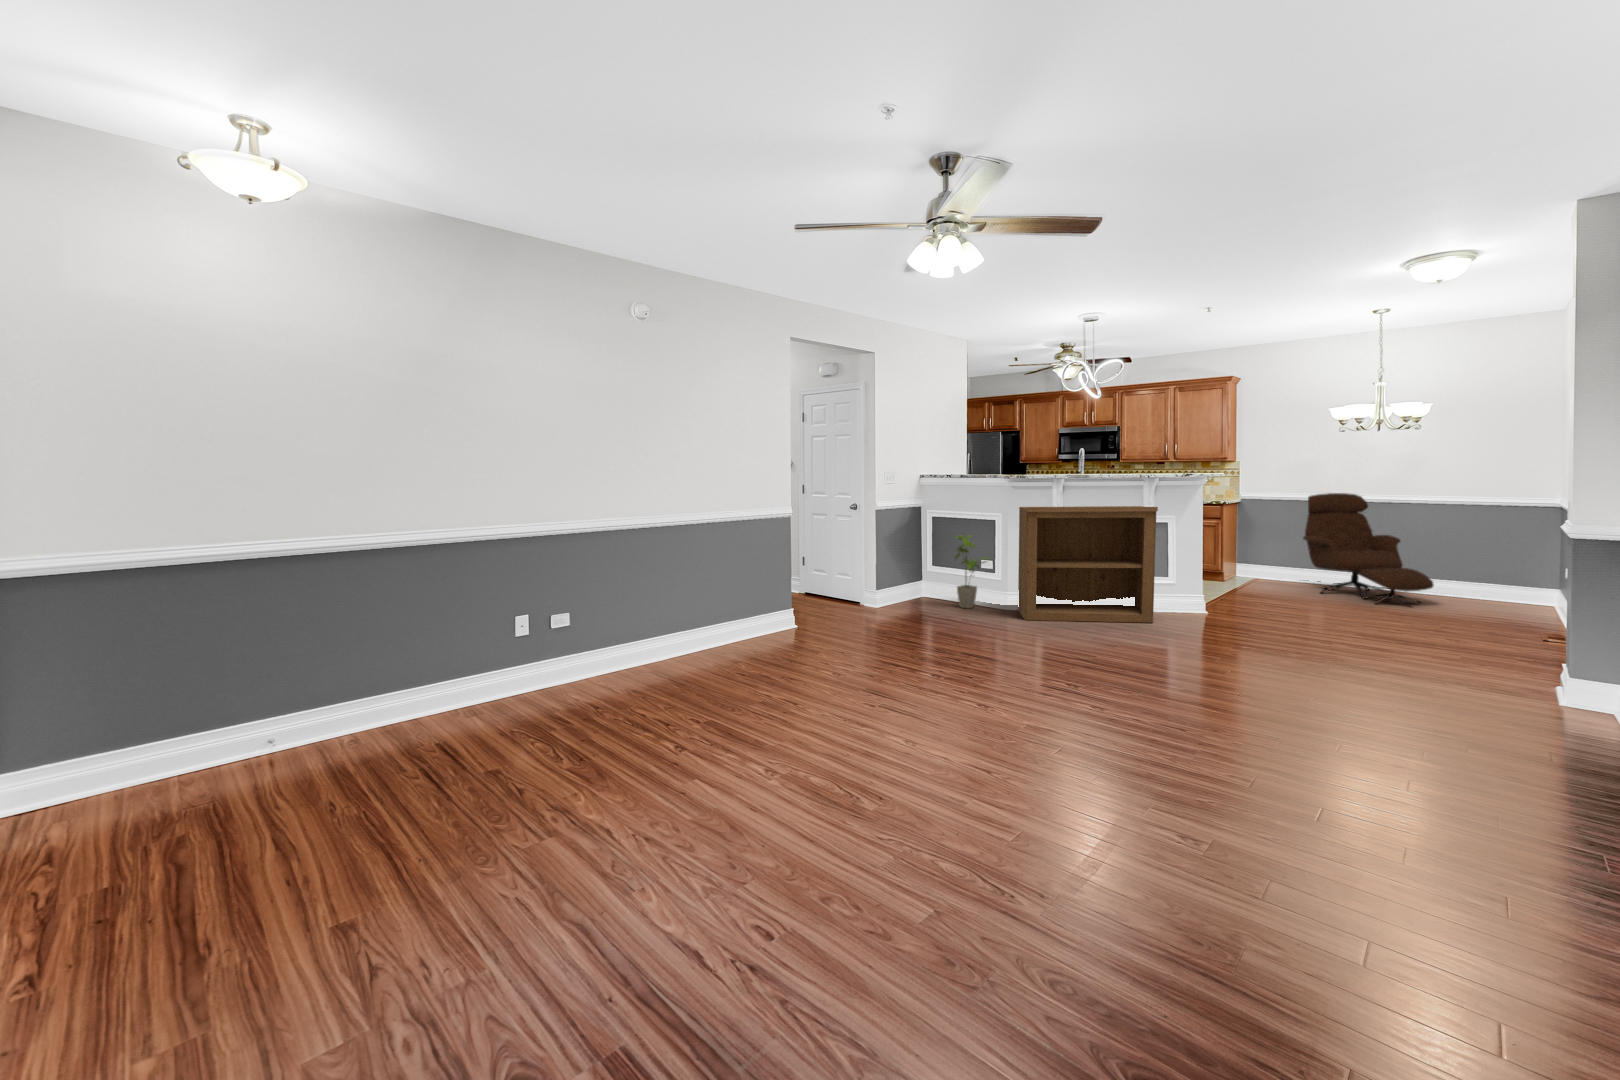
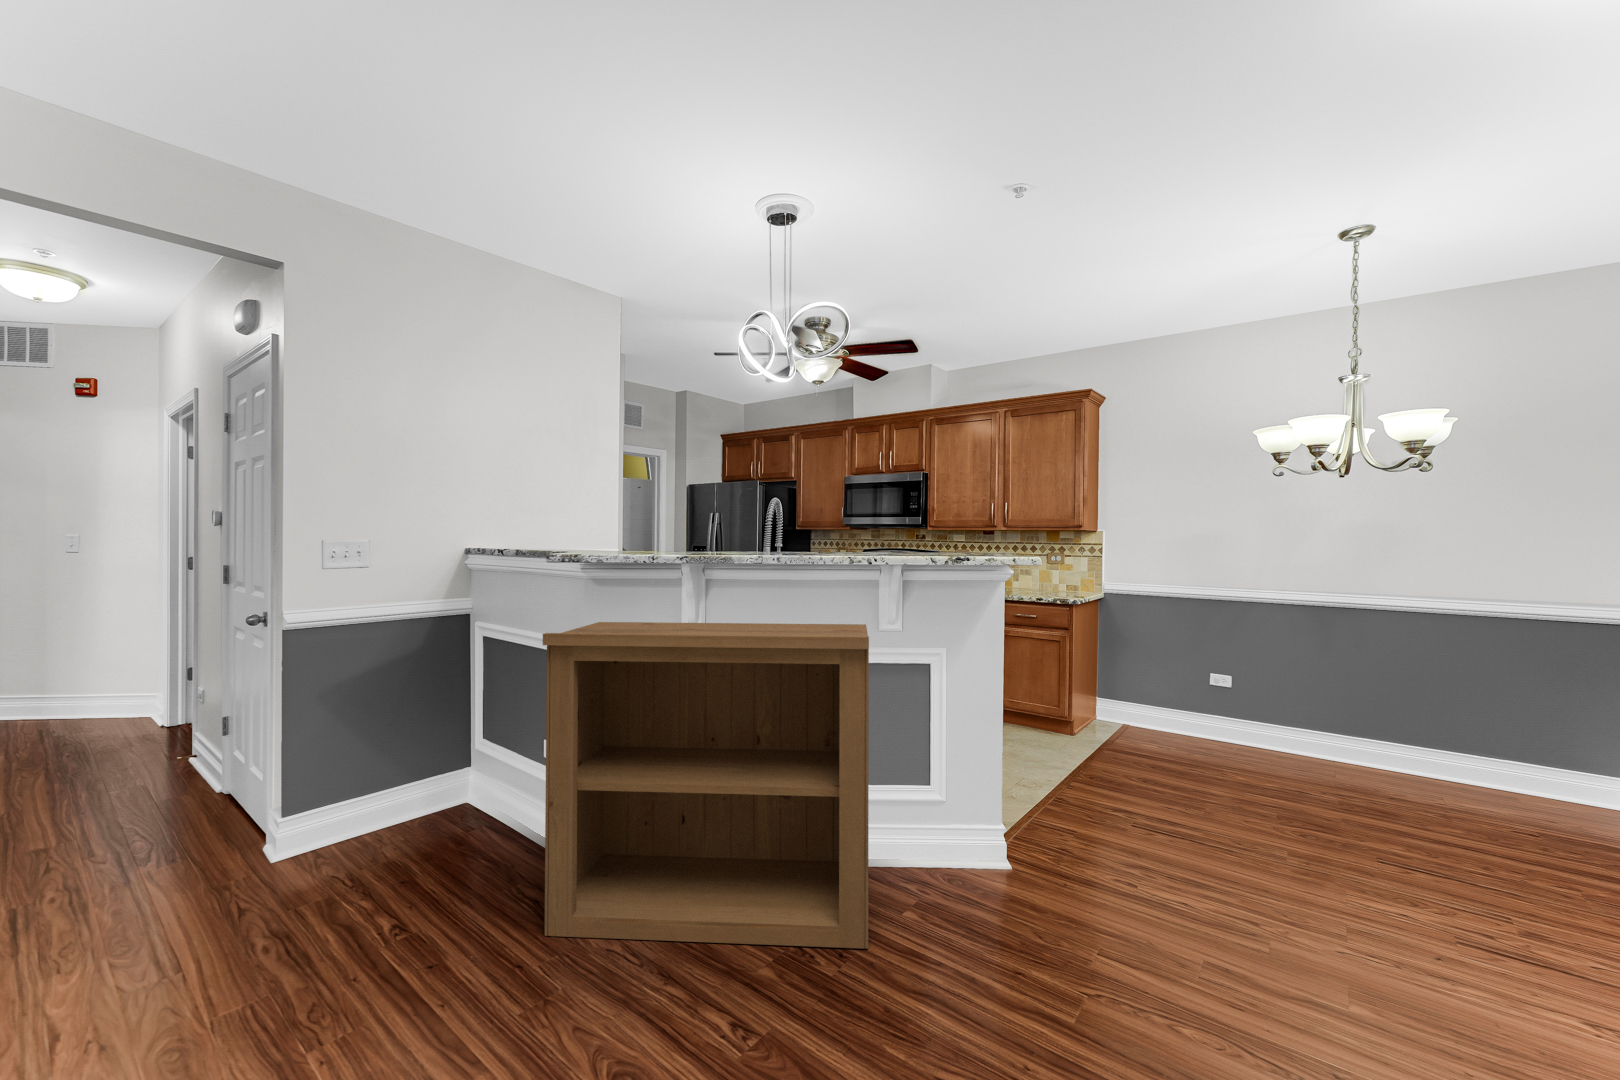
lounge chair: present [1303,493,1433,606] -> none [1216,589,1486,840]
house plant: present [955,535,989,608] -> none [450,685,544,863]

